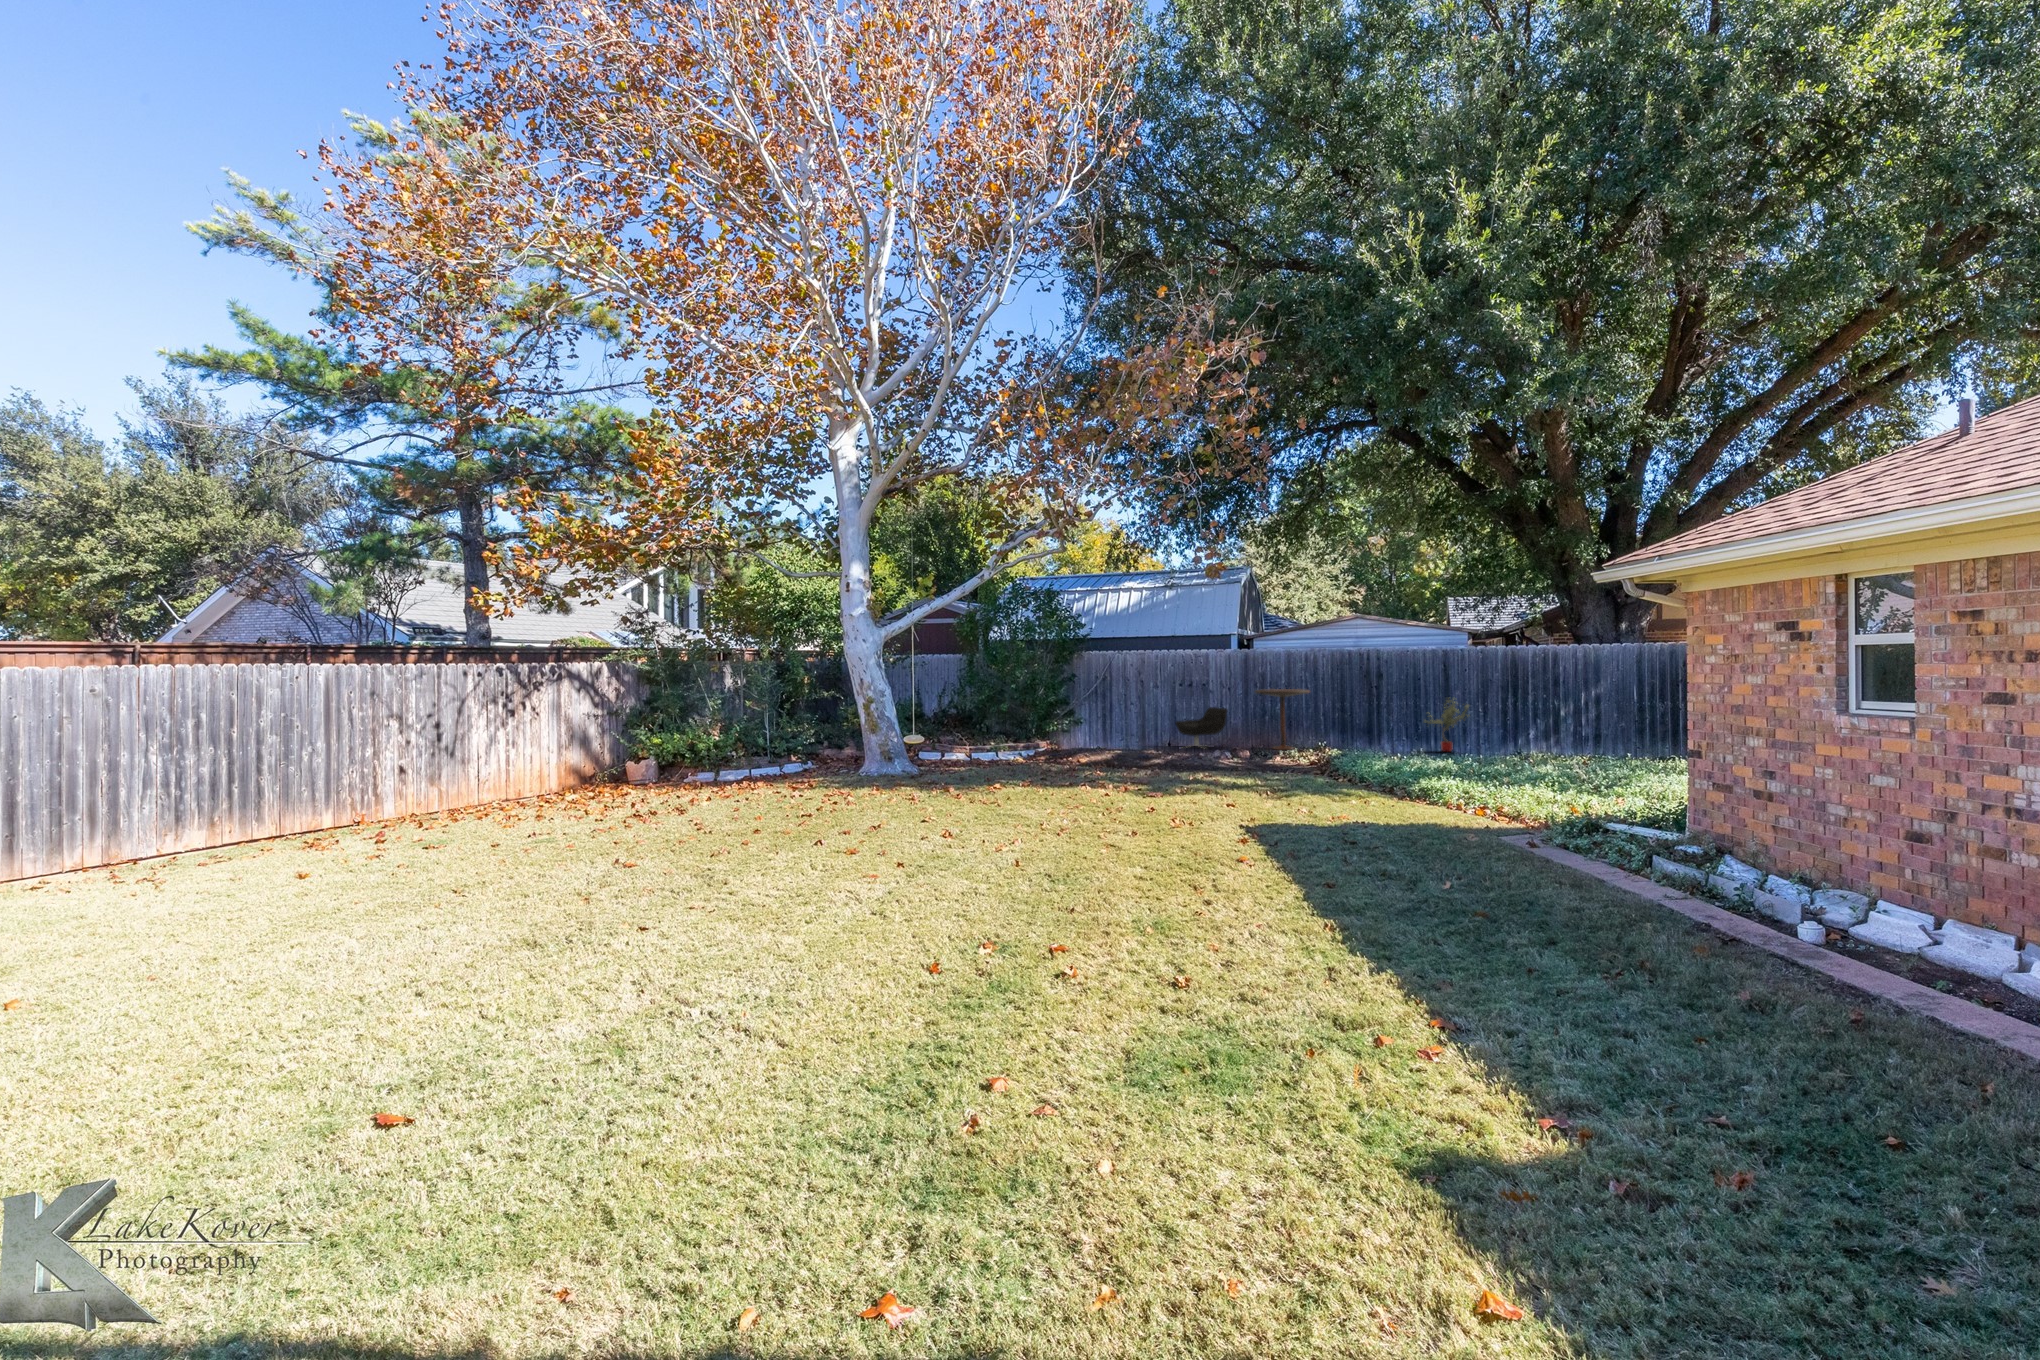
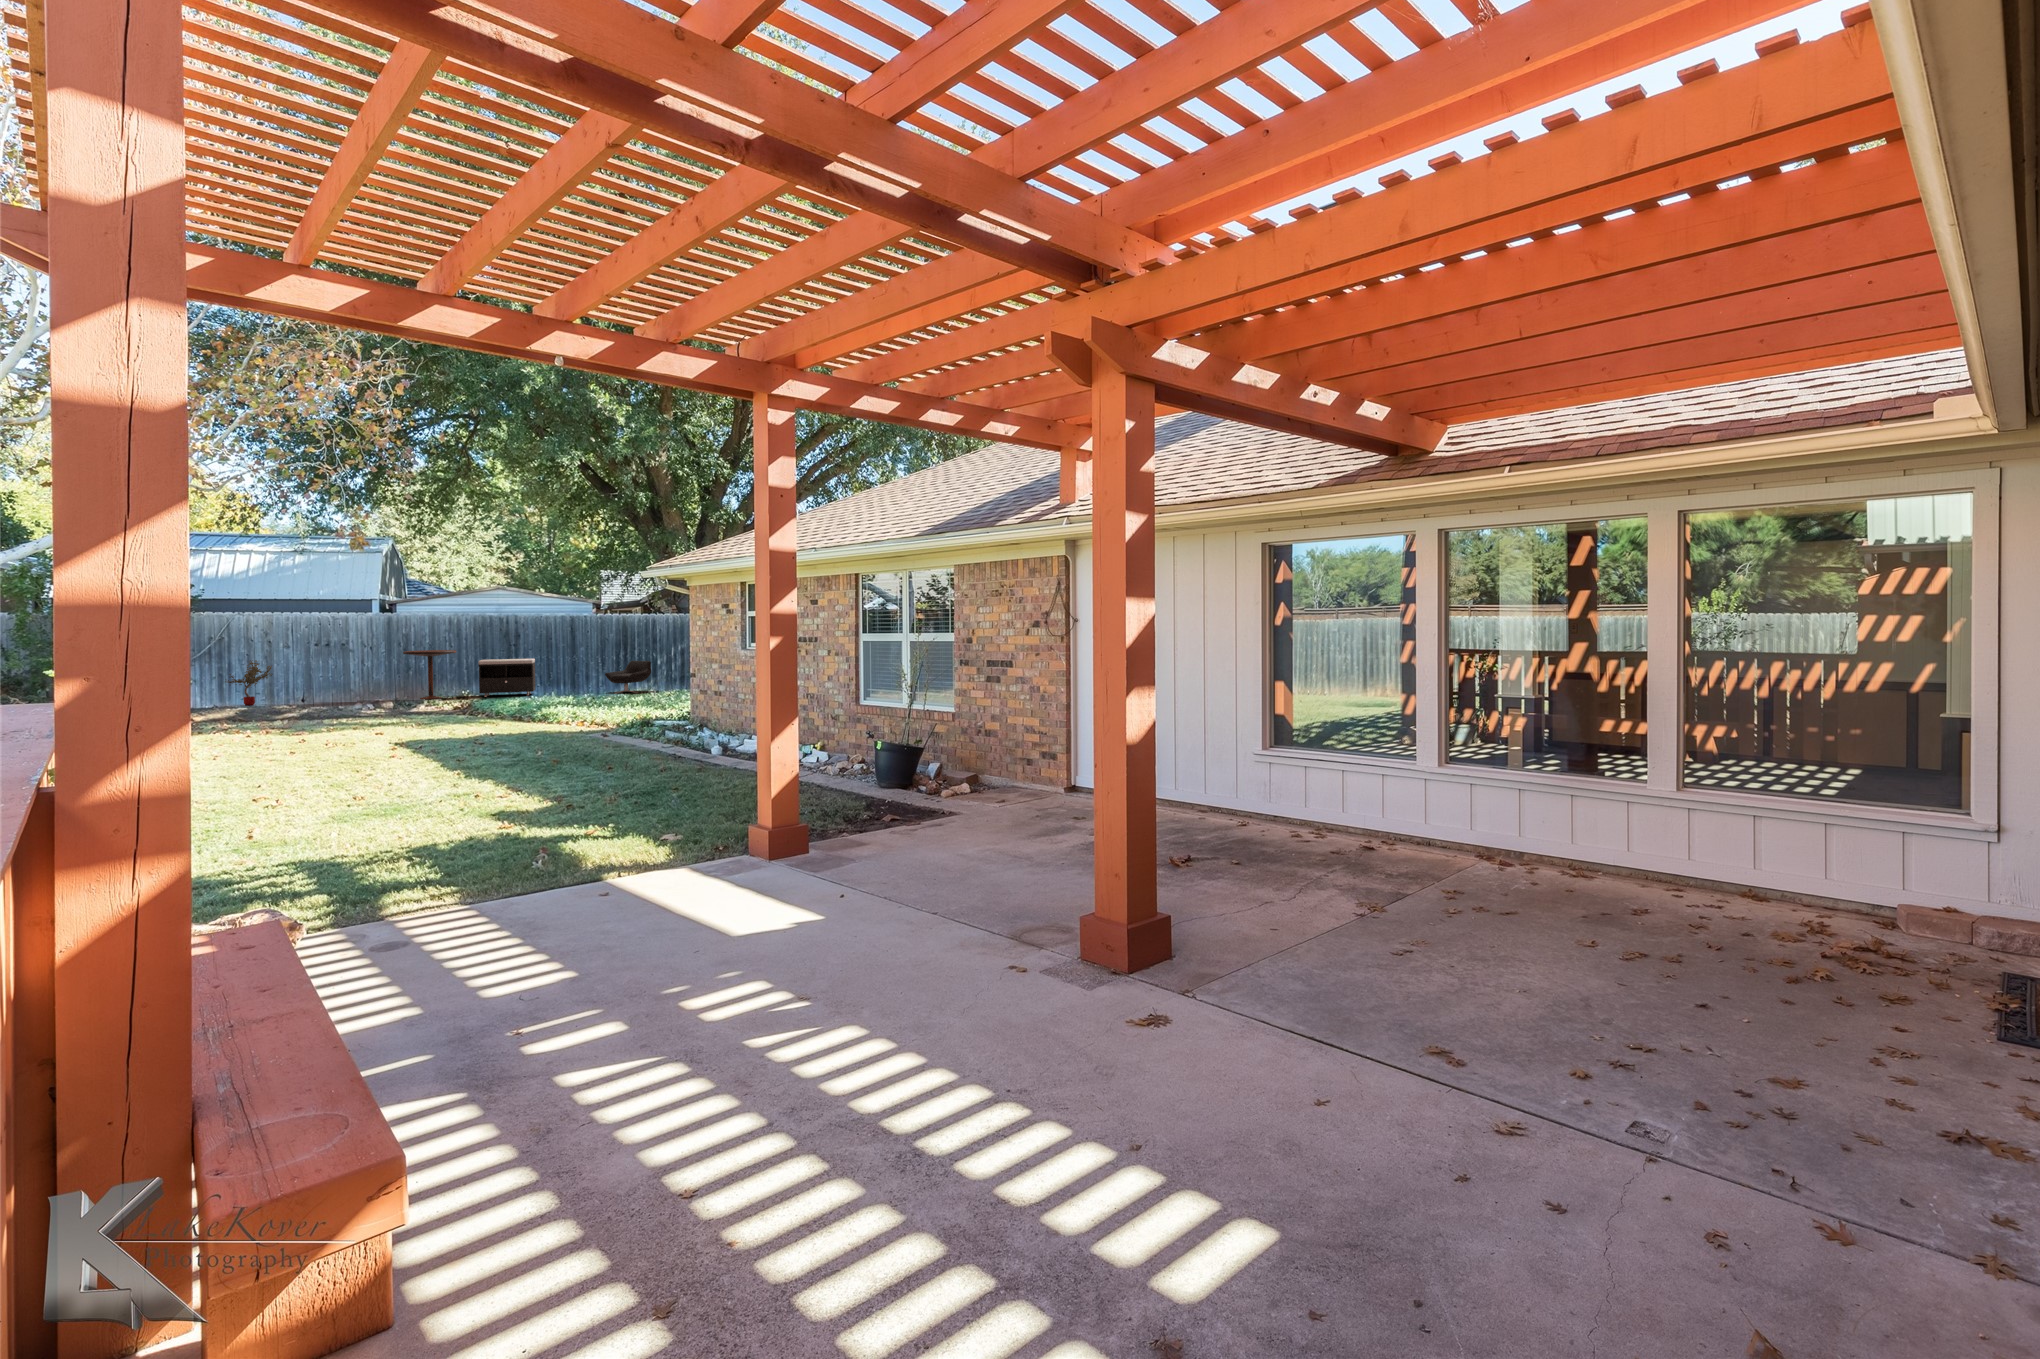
potted tree: present [1428,698,1470,752] -> present [225,660,272,706]
storage bench: none [1335,702,1401,752] -> present [478,659,535,697]
lounge chair: present [1175,707,1227,748] -> present [605,661,651,693]

